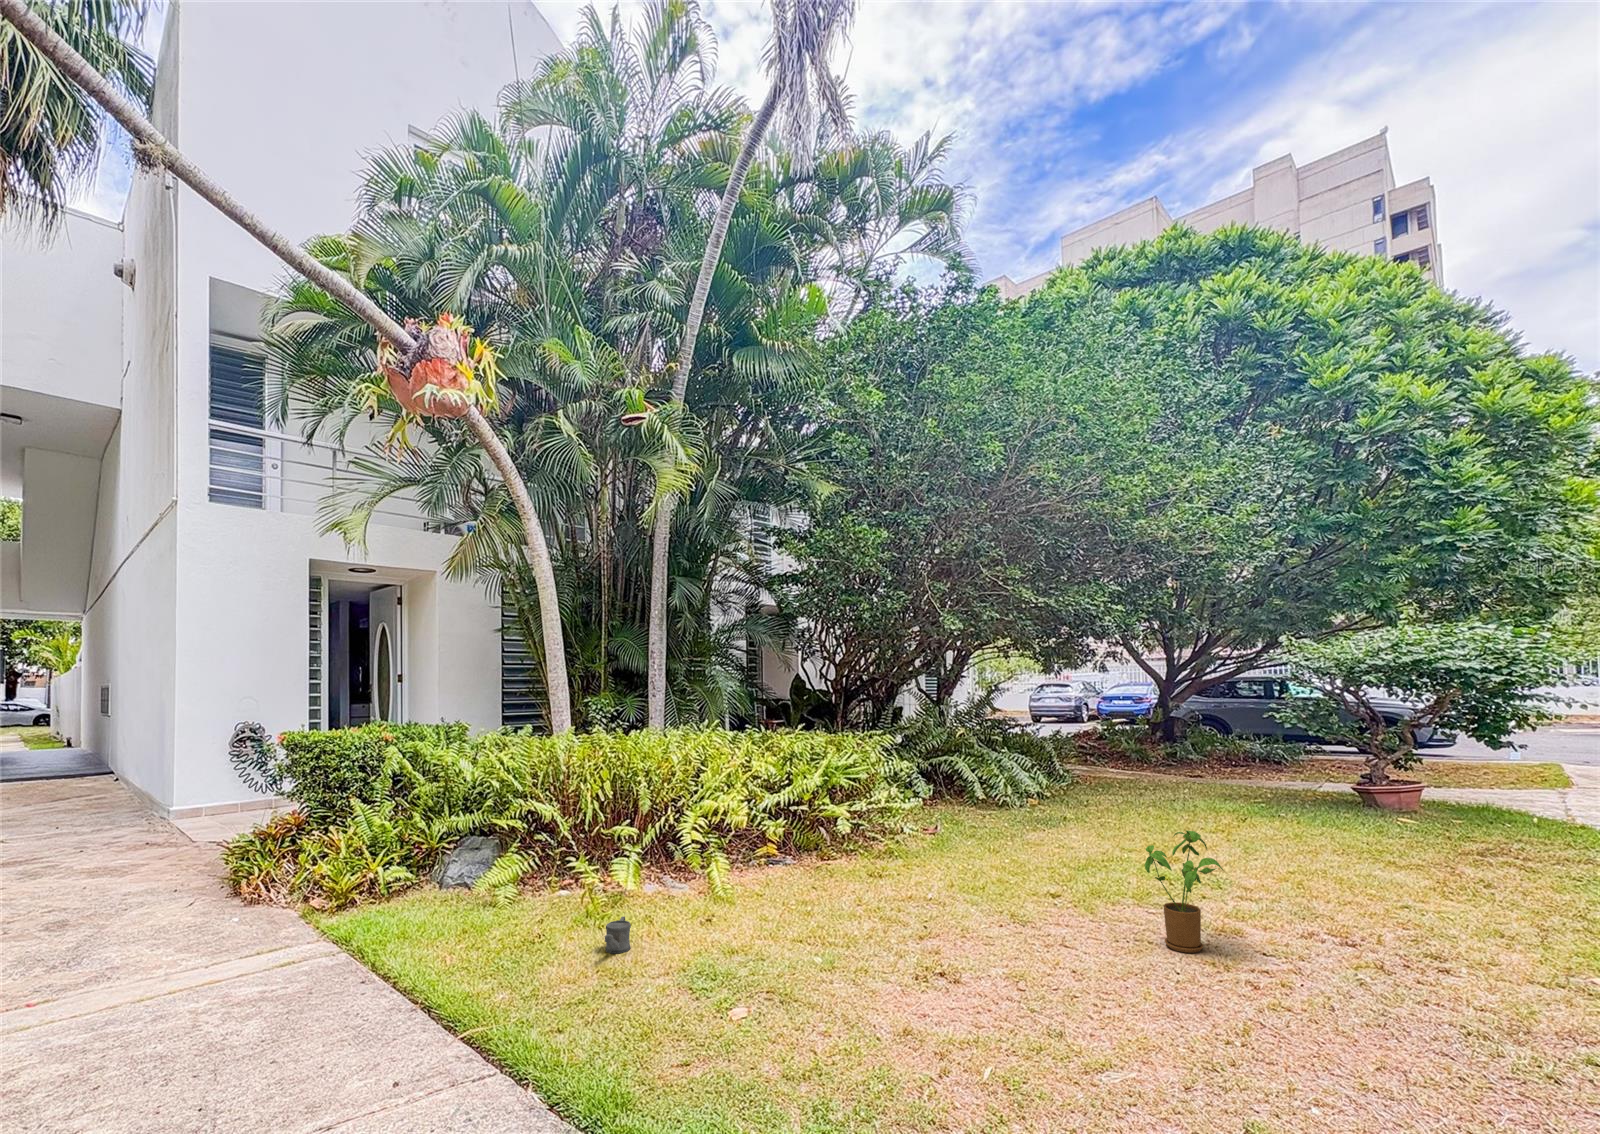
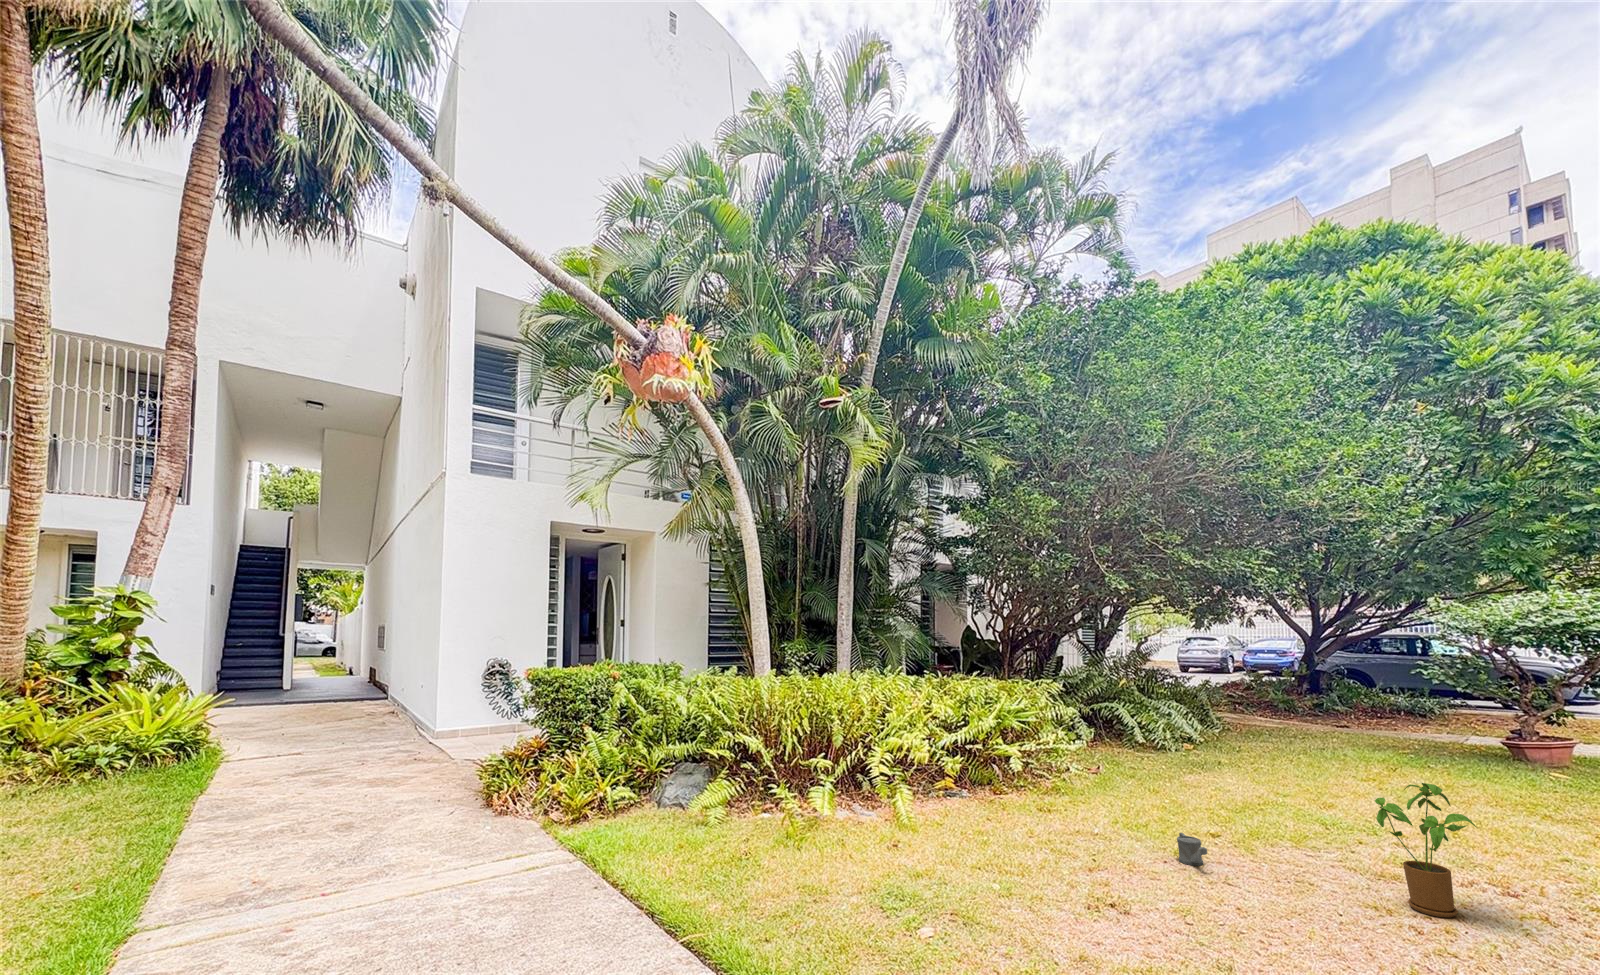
watering can: present [605,916,631,954] -> present [1177,833,1207,866]

